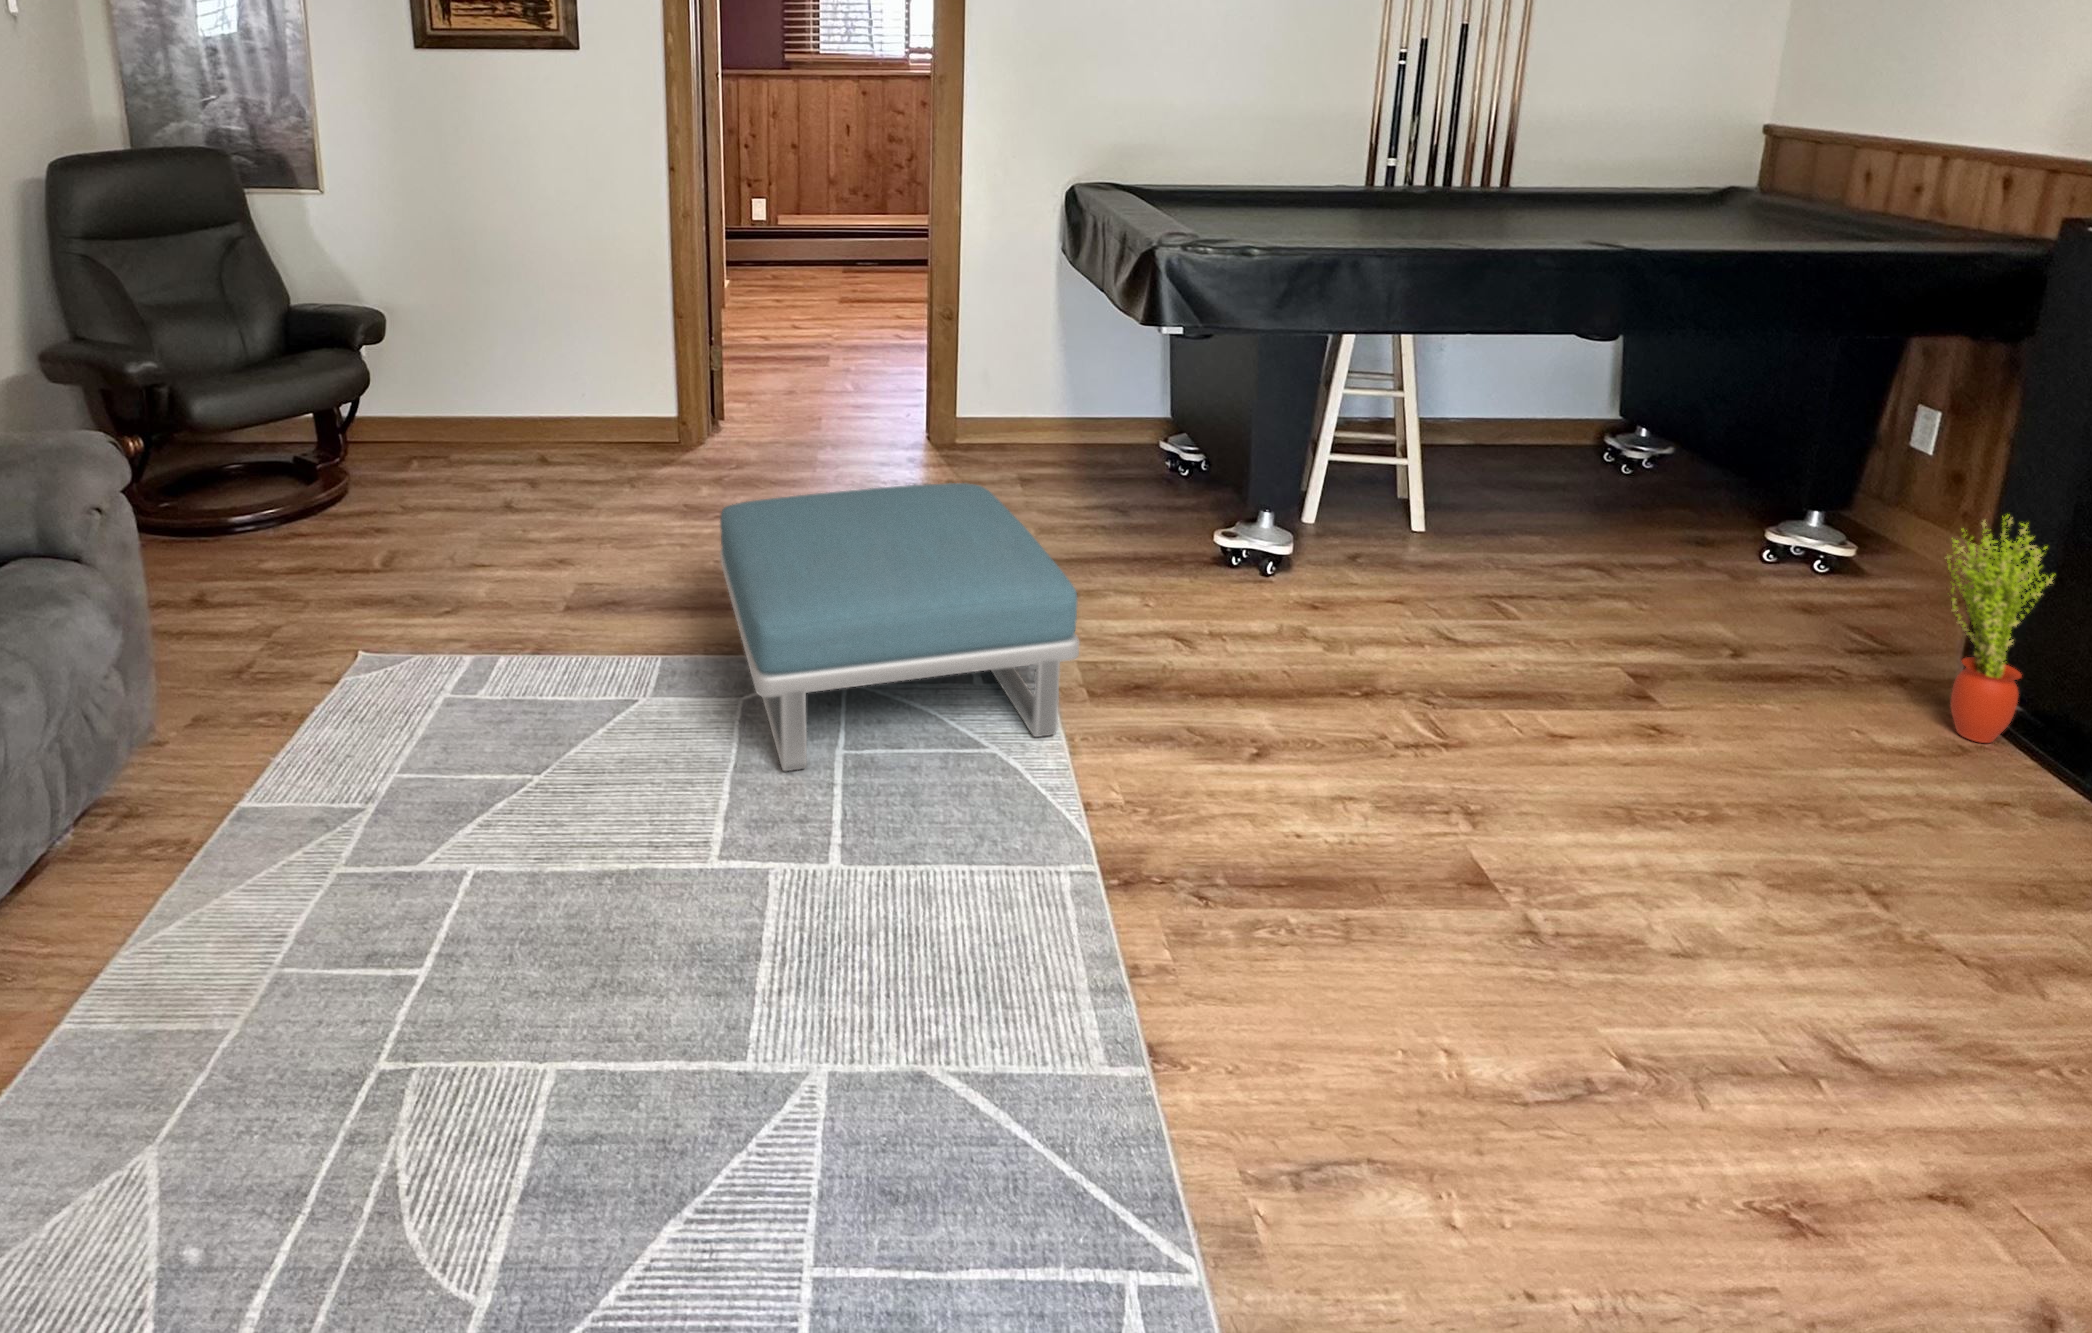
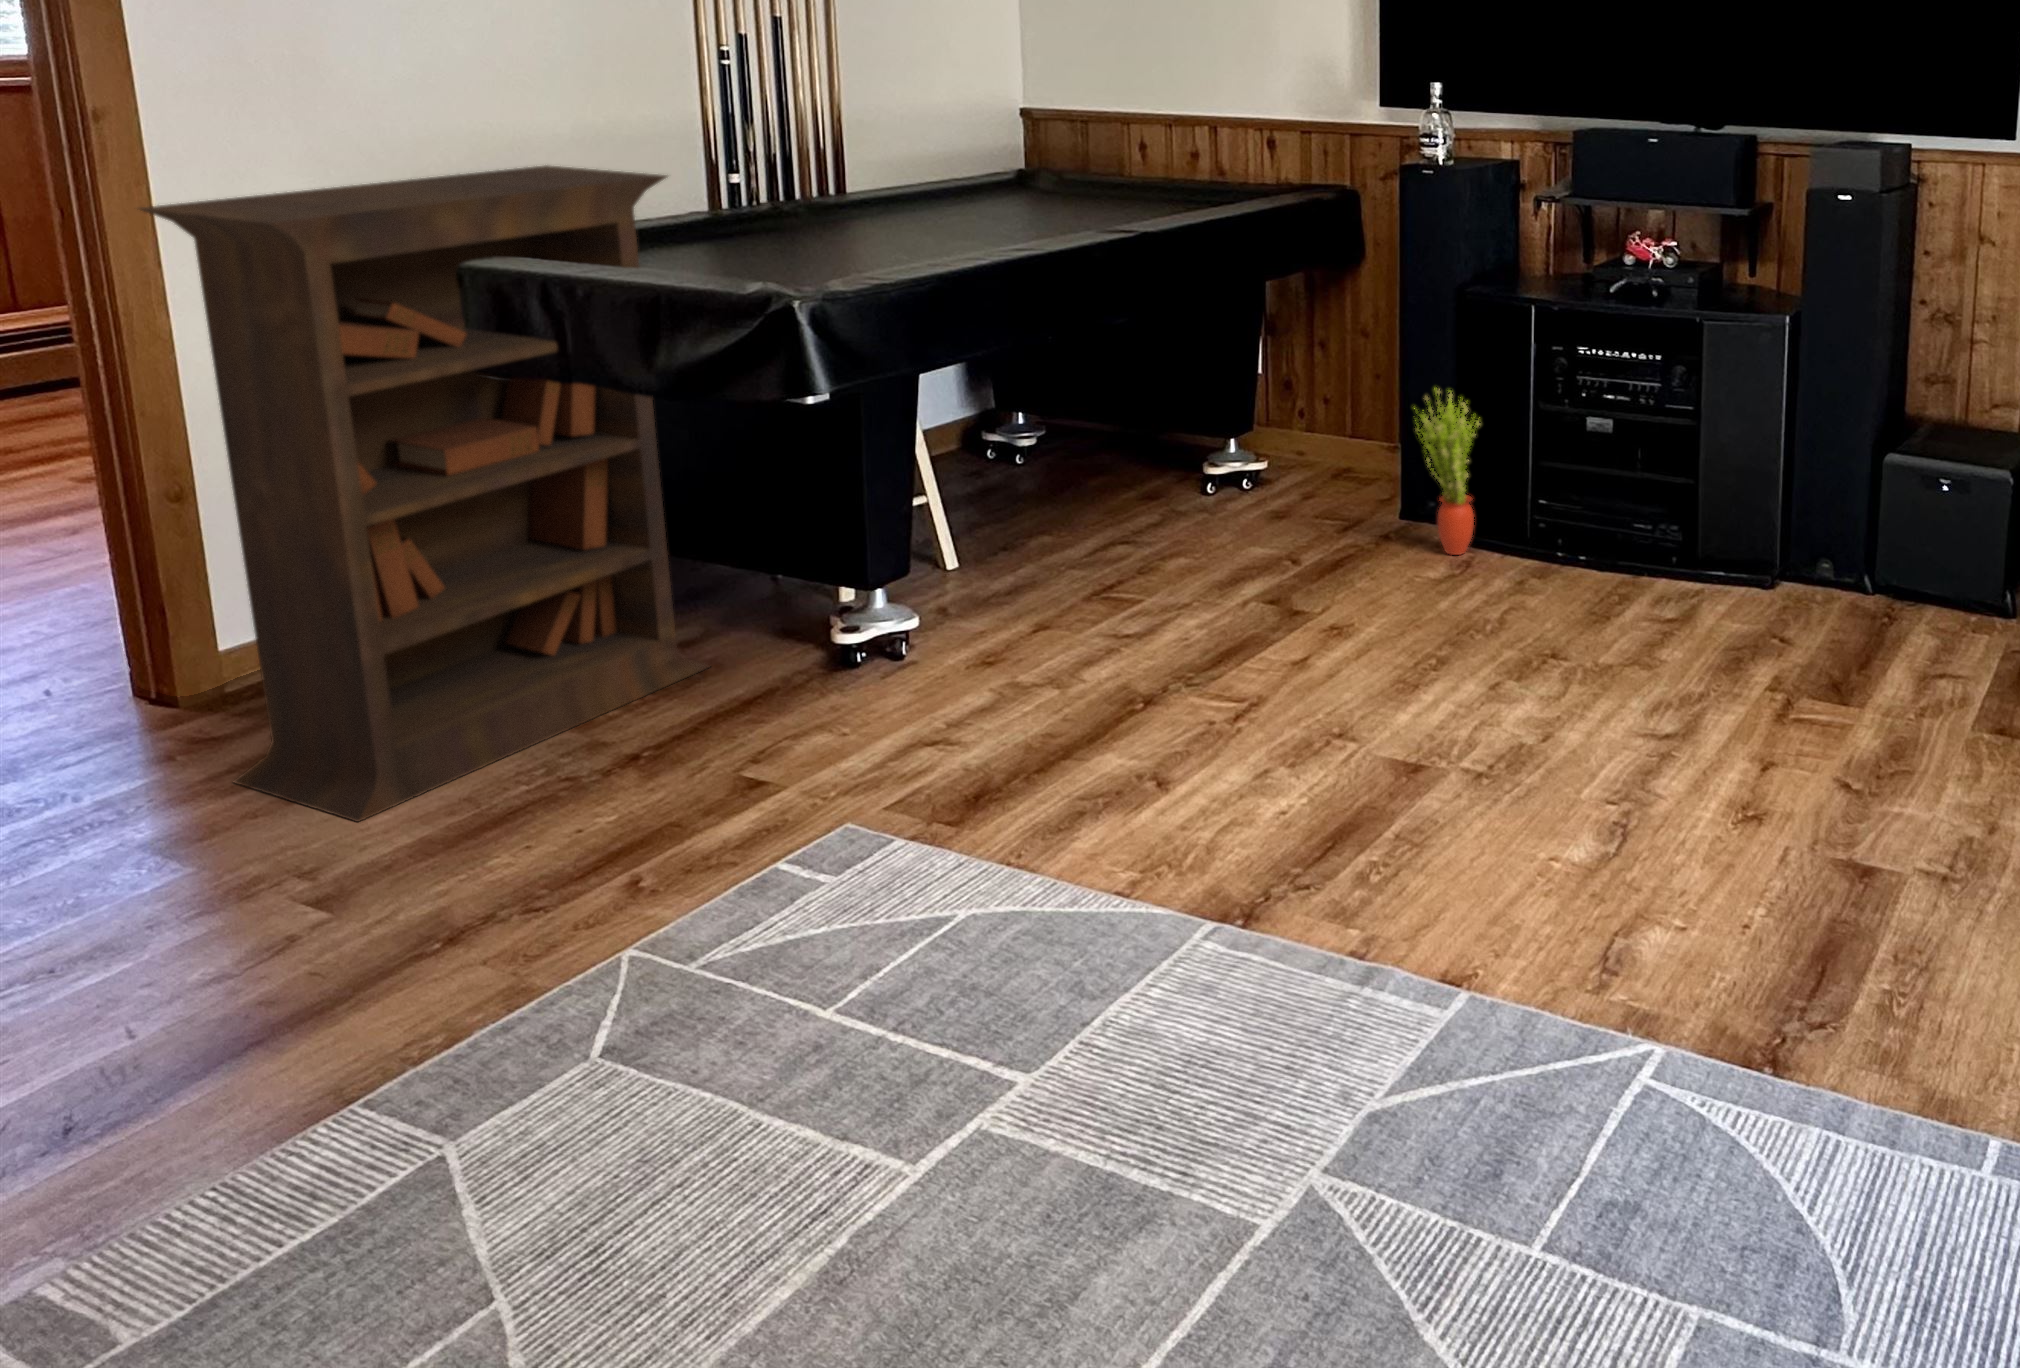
bookcase: none [909,122,1196,511] -> present [139,165,709,822]
footstool: present [720,483,1079,771] -> none [385,685,1020,1098]

